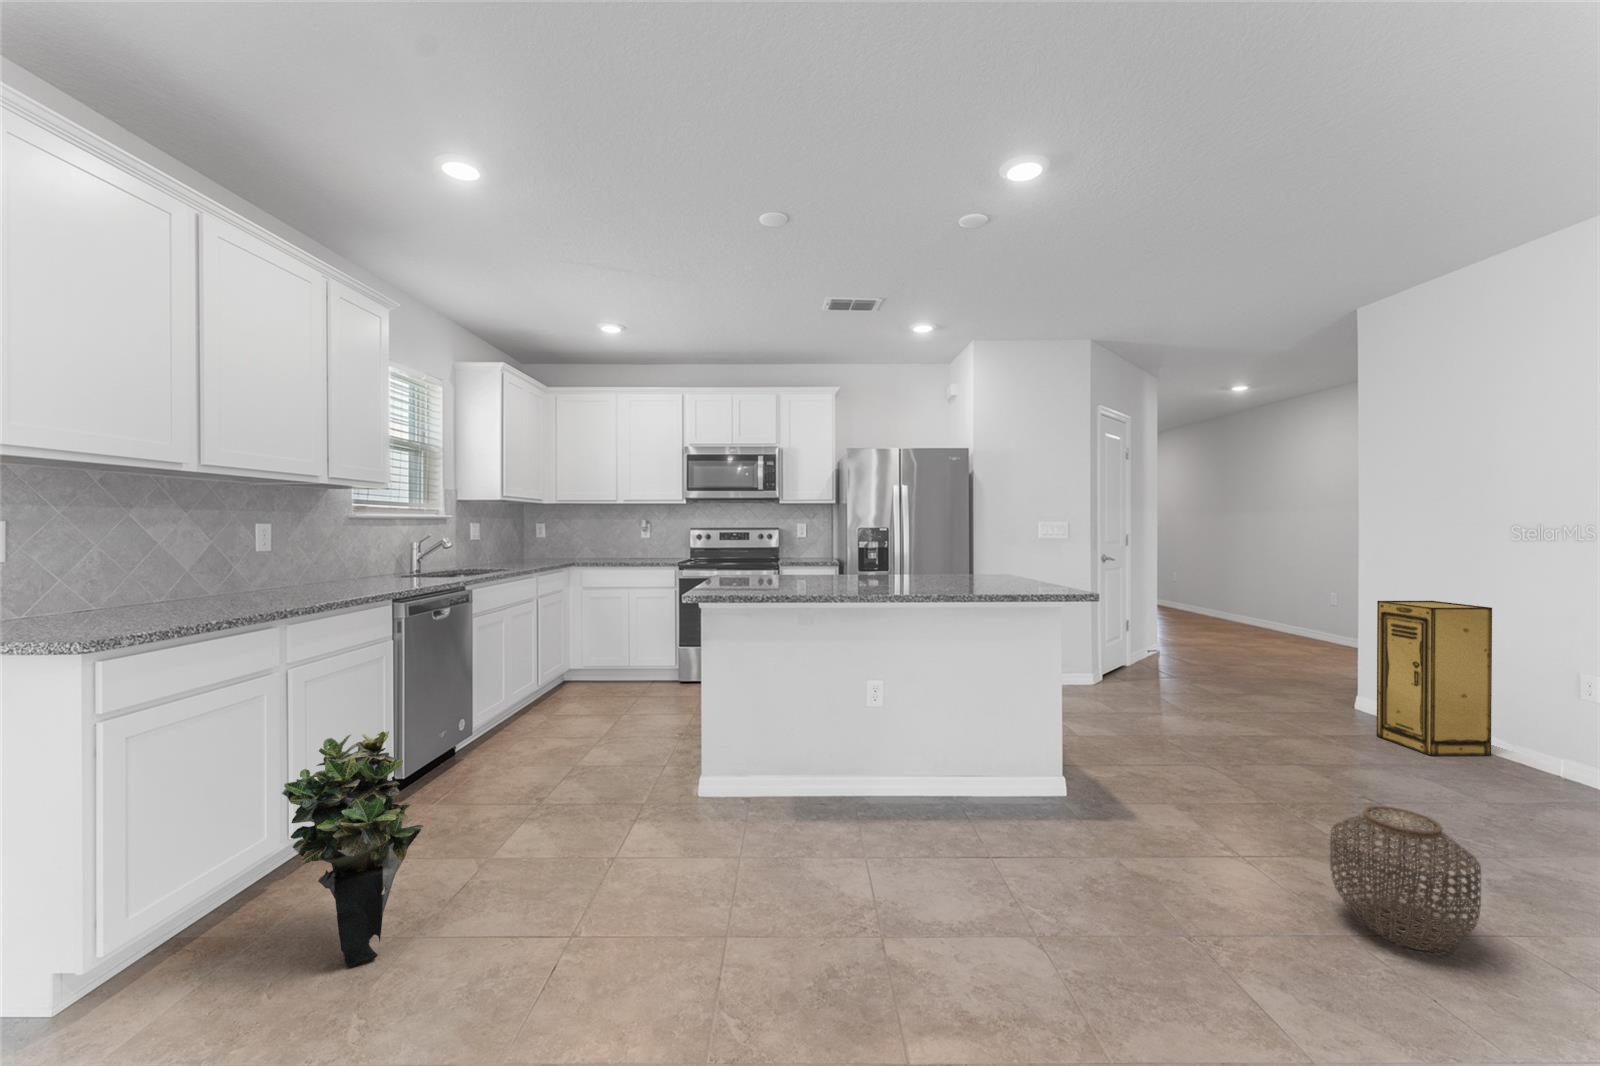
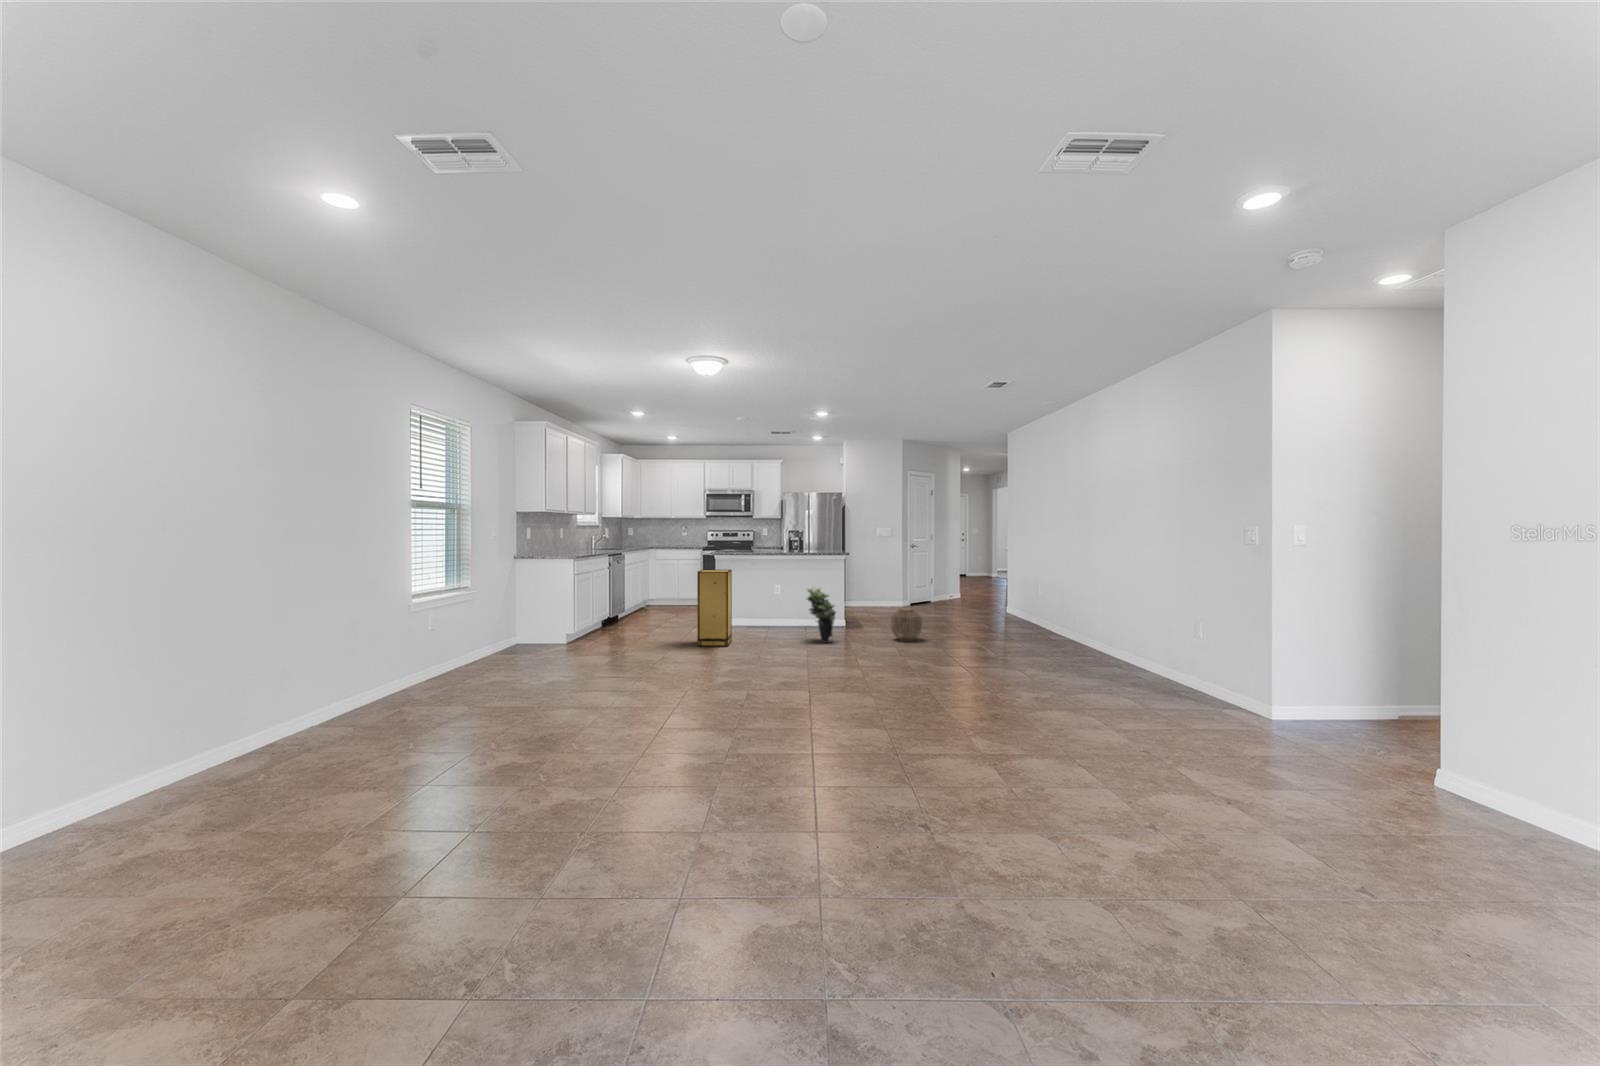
storage cabinet: present [1377,601,1492,756] -> present [697,570,732,647]
potted plant: present [282,731,424,967] -> present [807,588,836,643]

